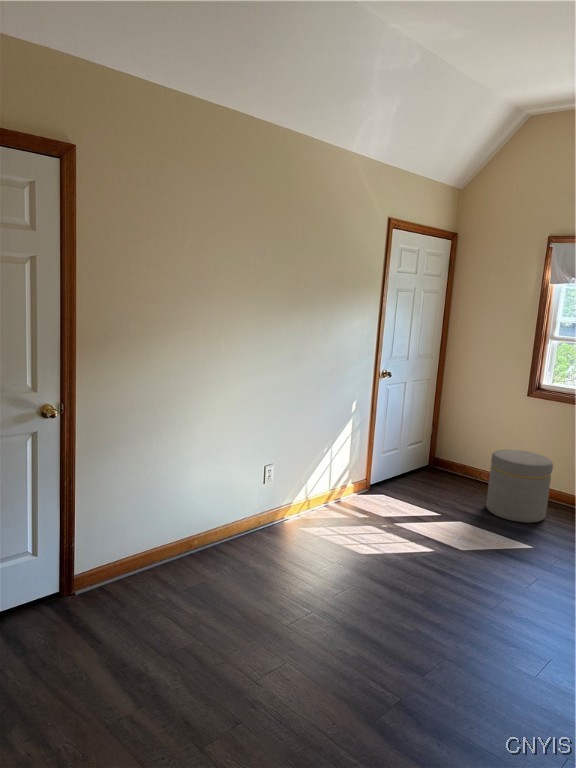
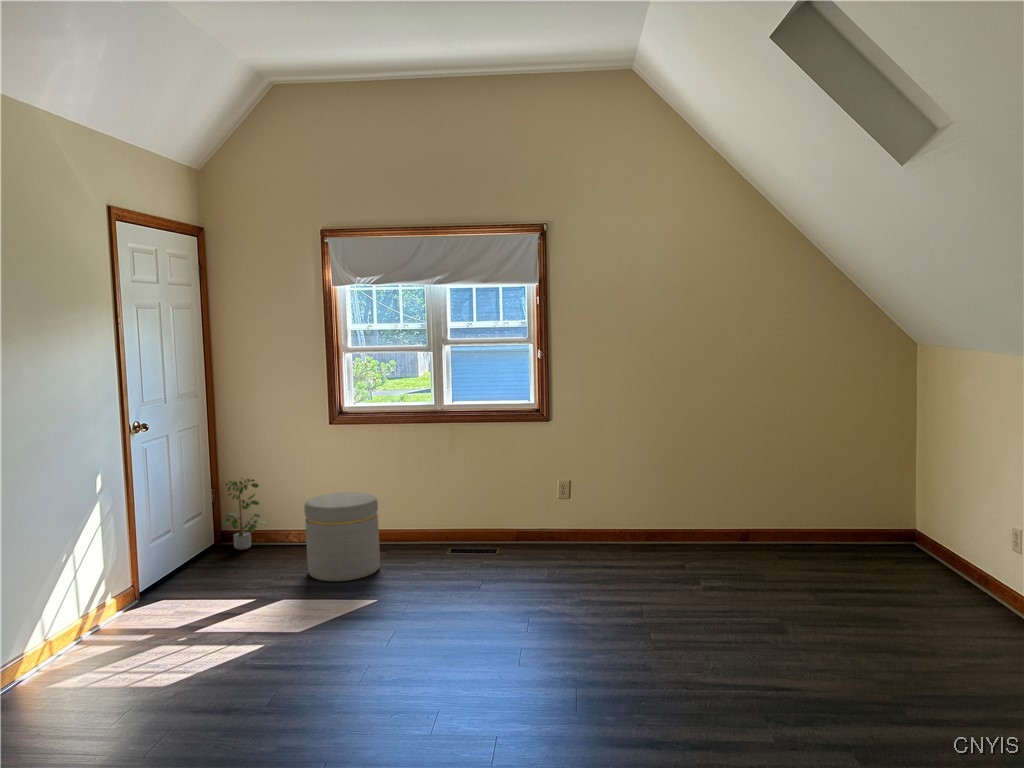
potted plant: none [434,421,466,474] -> present [222,478,265,550]

